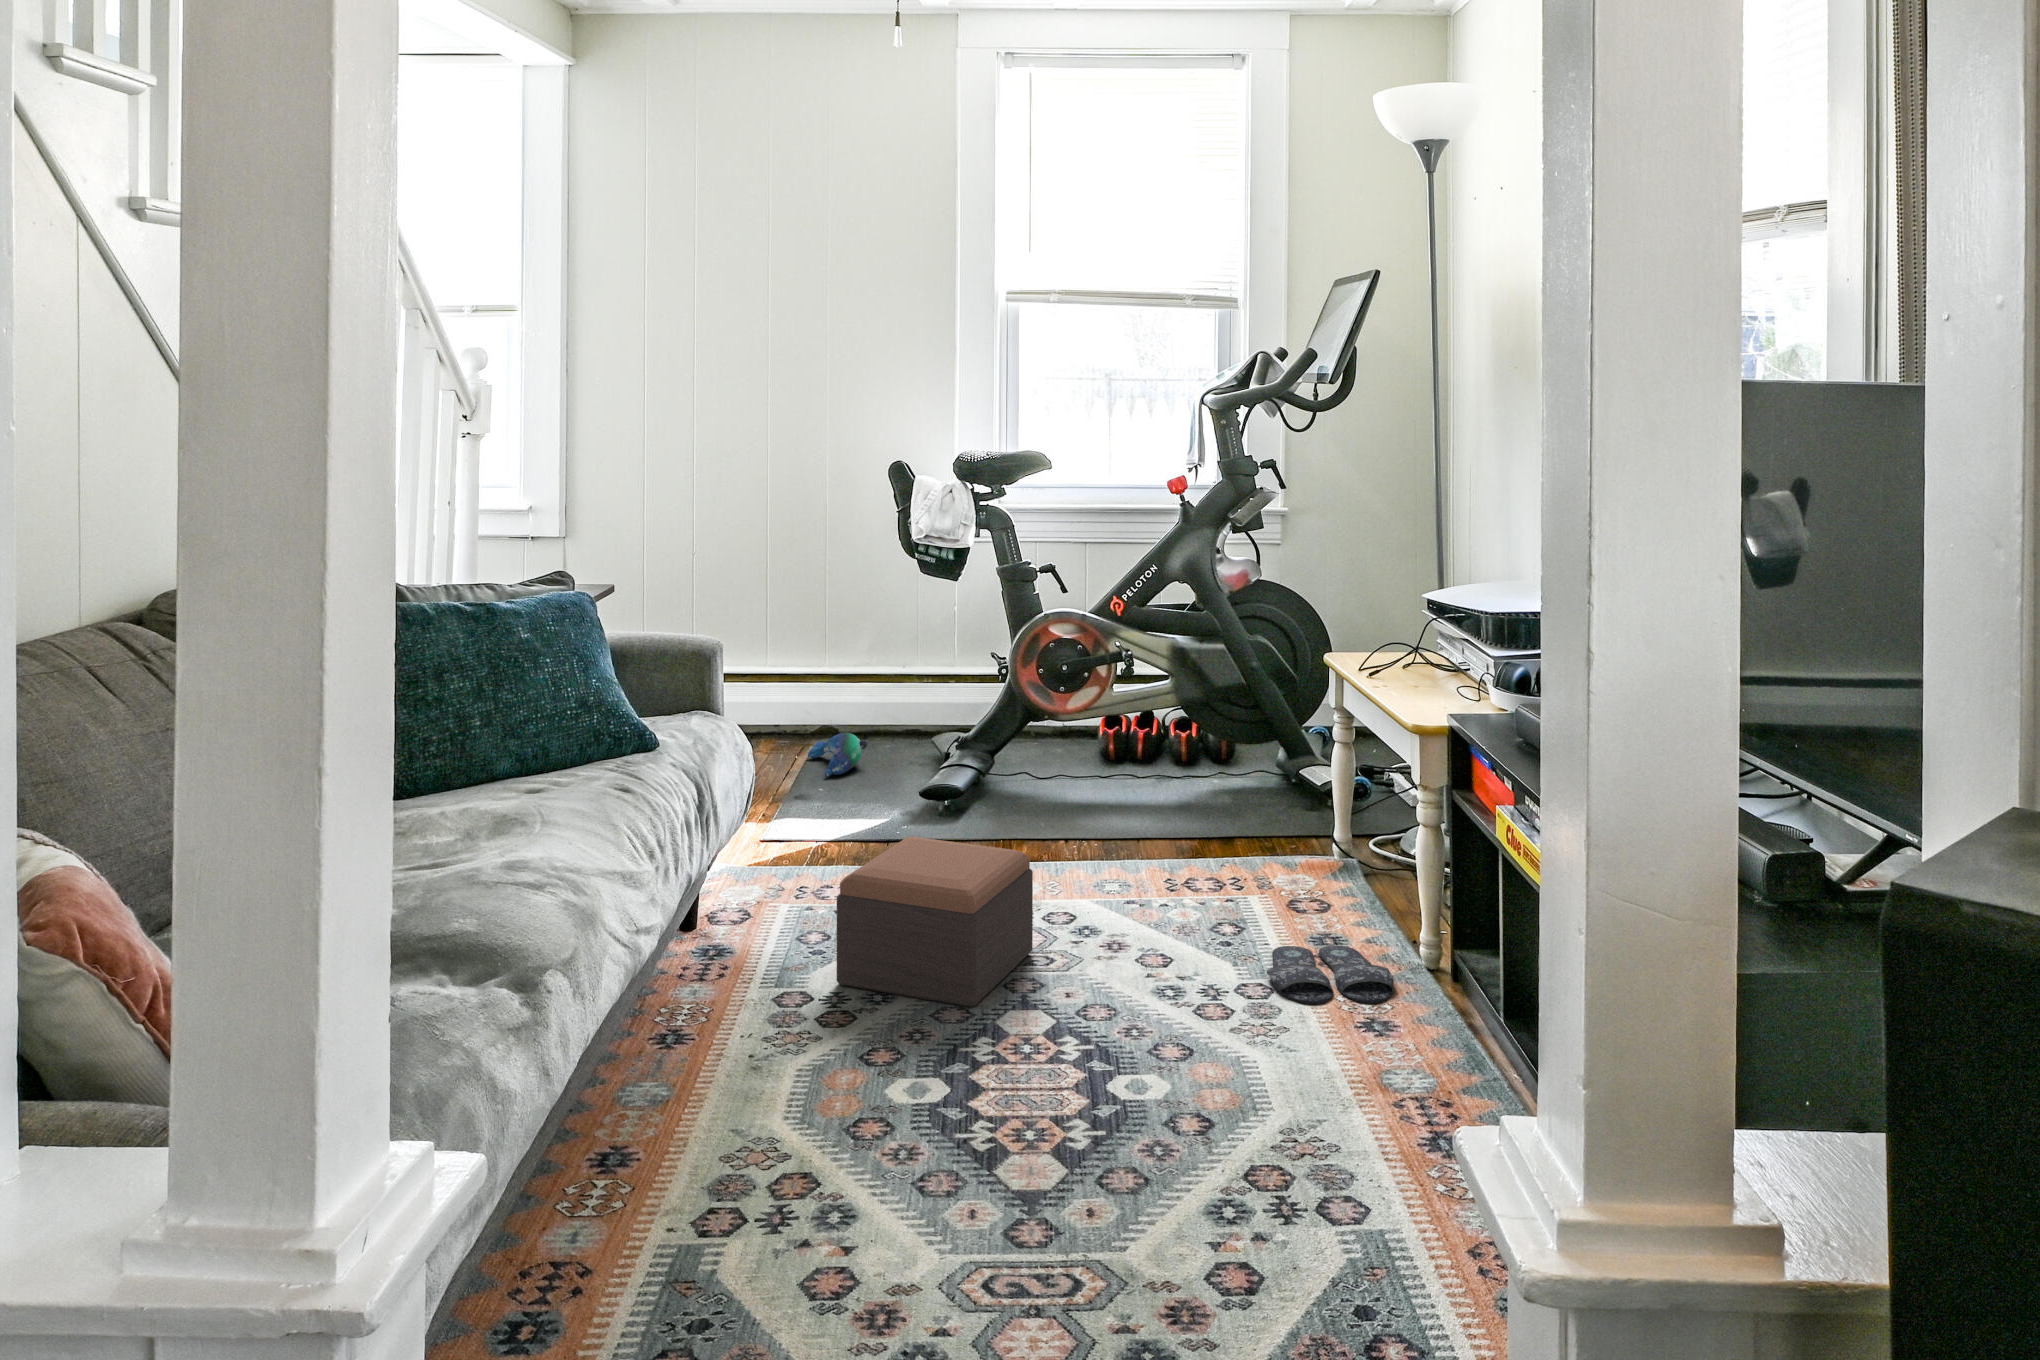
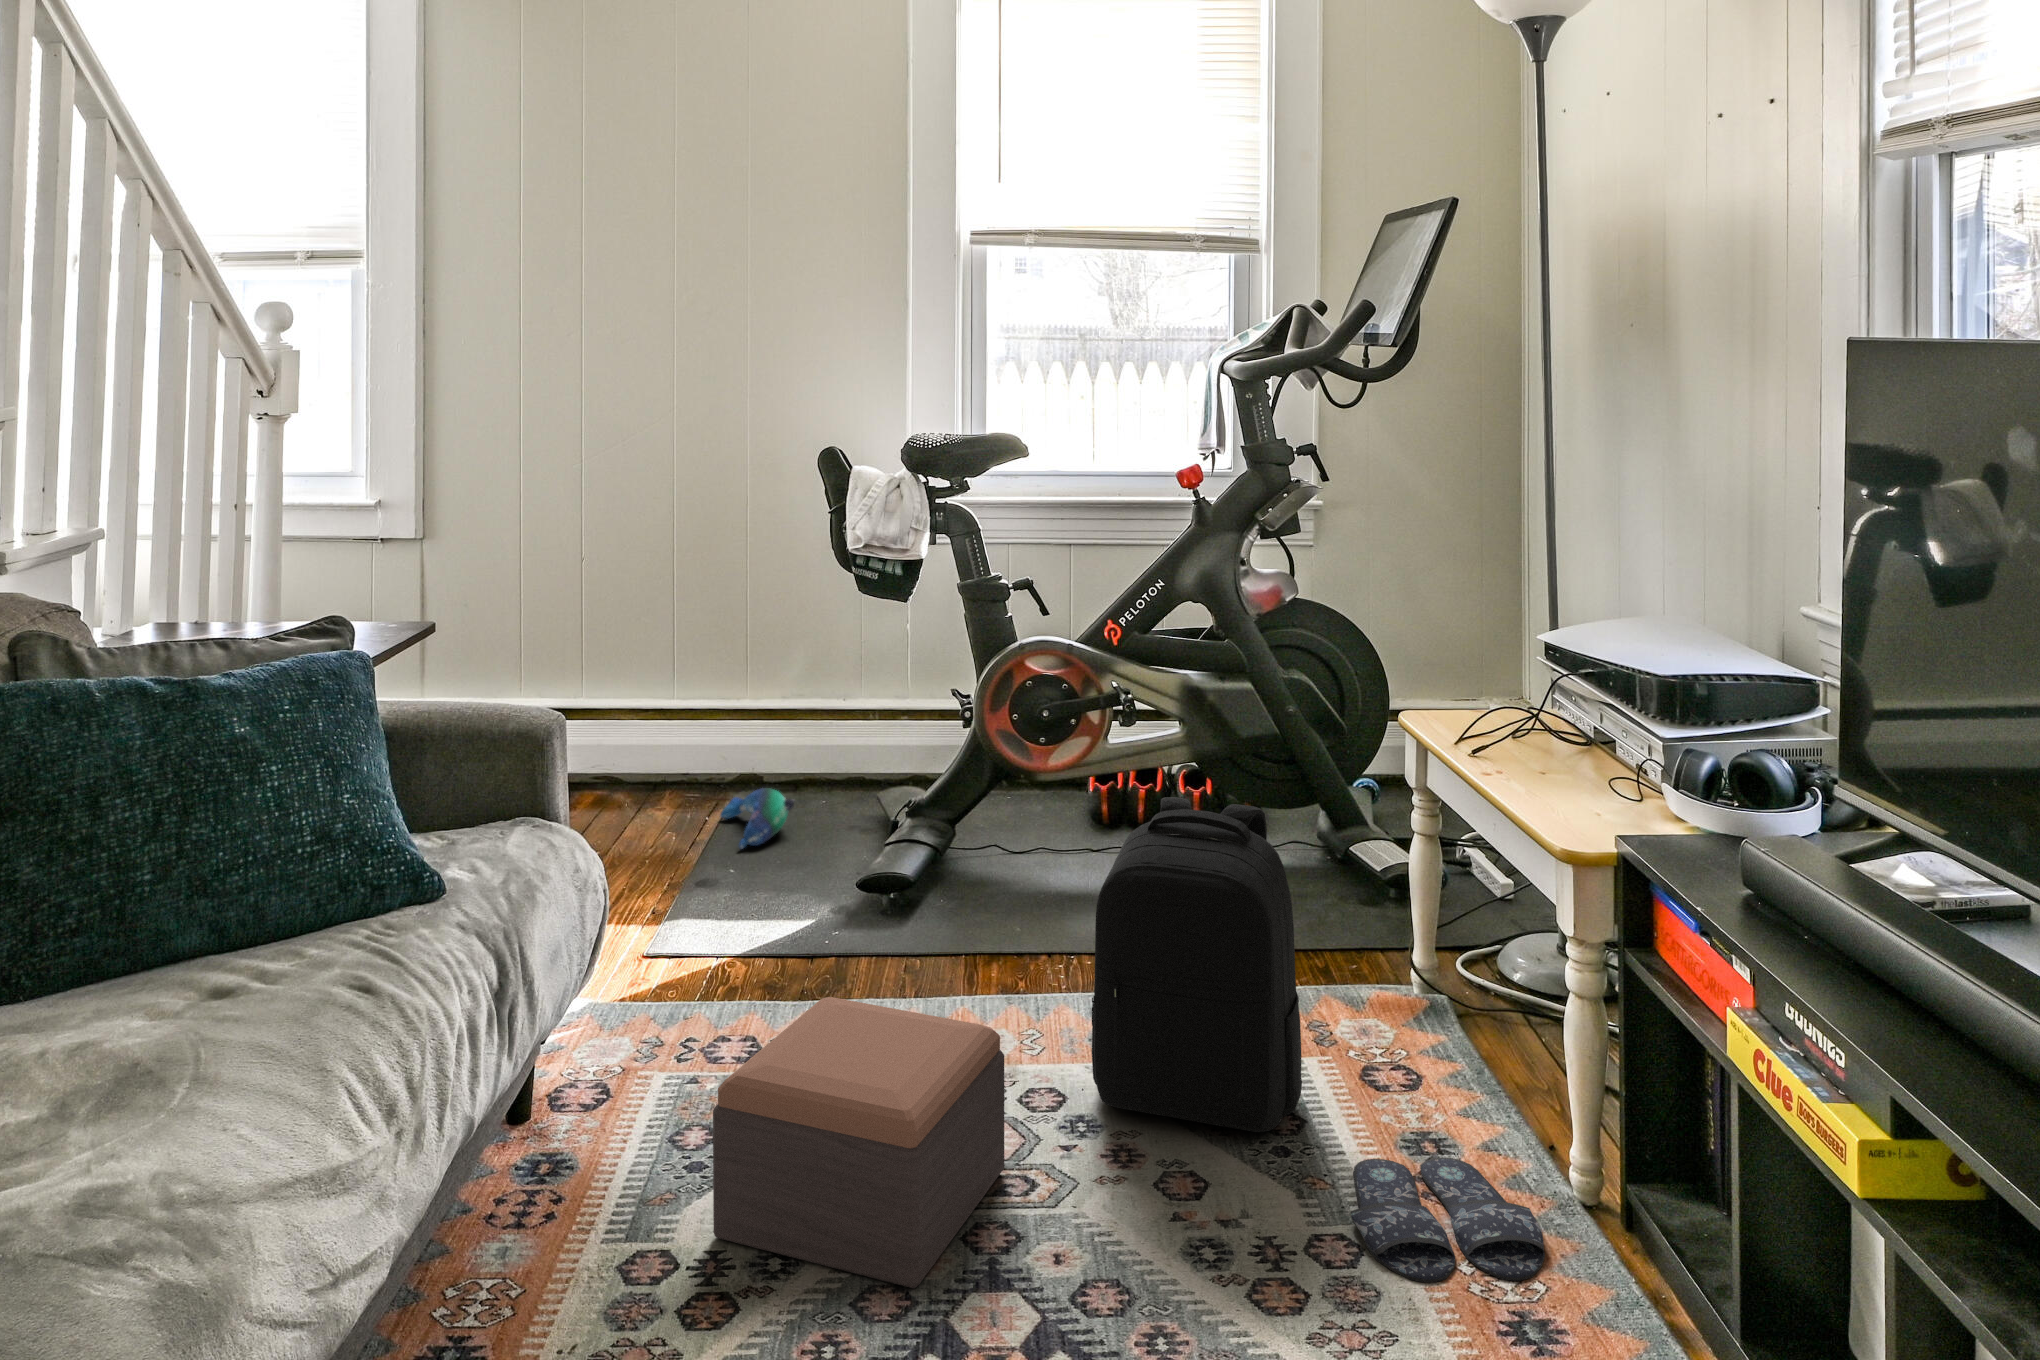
backpack: none [1094,706,1242,932] -> present [1092,797,1302,1132]

